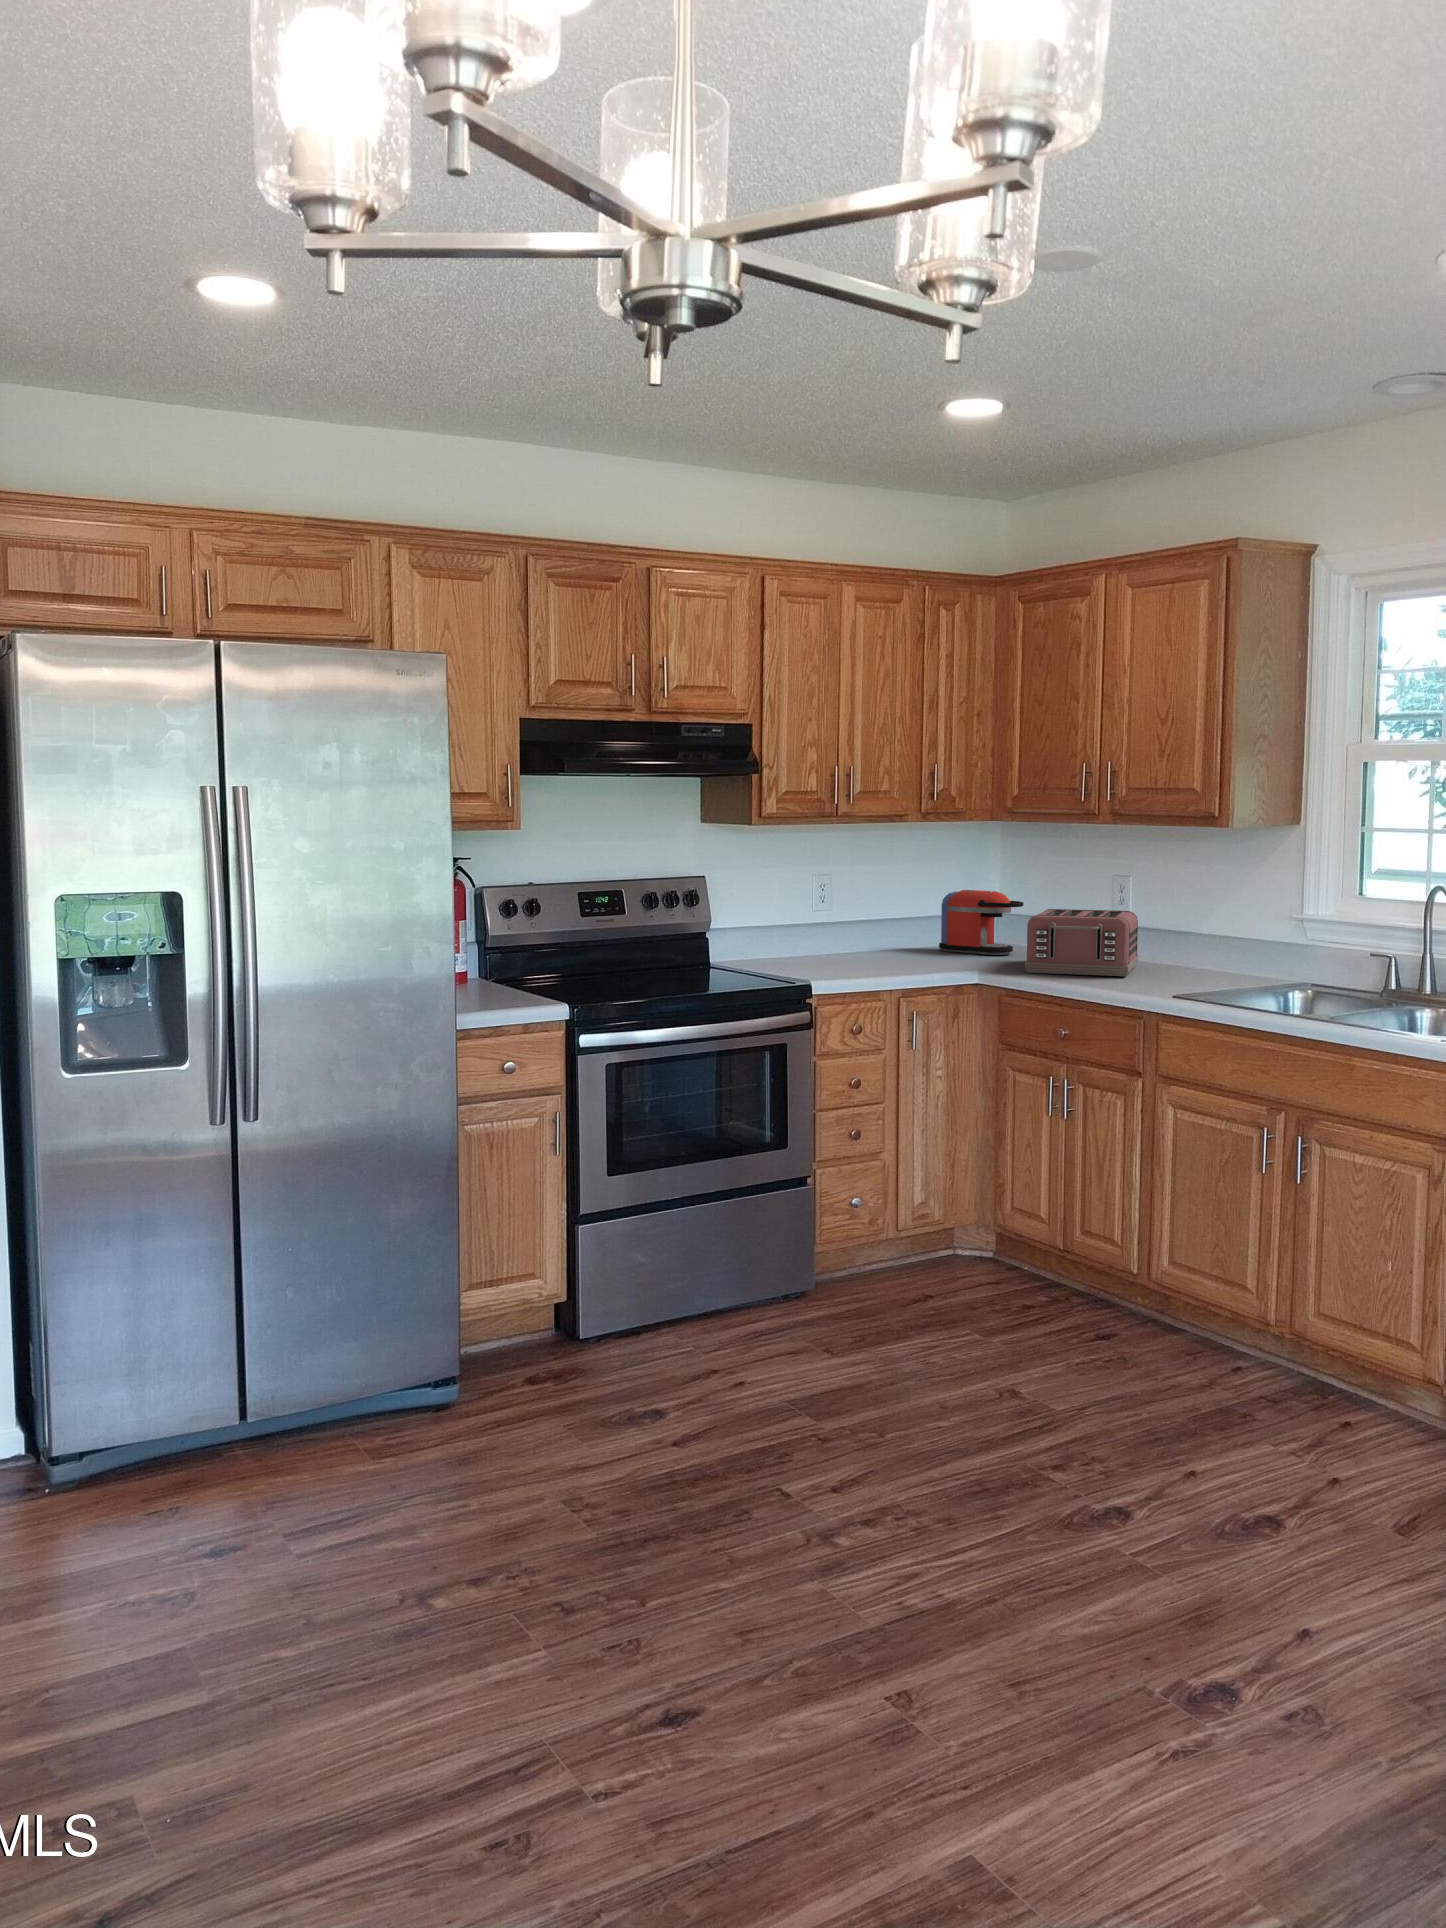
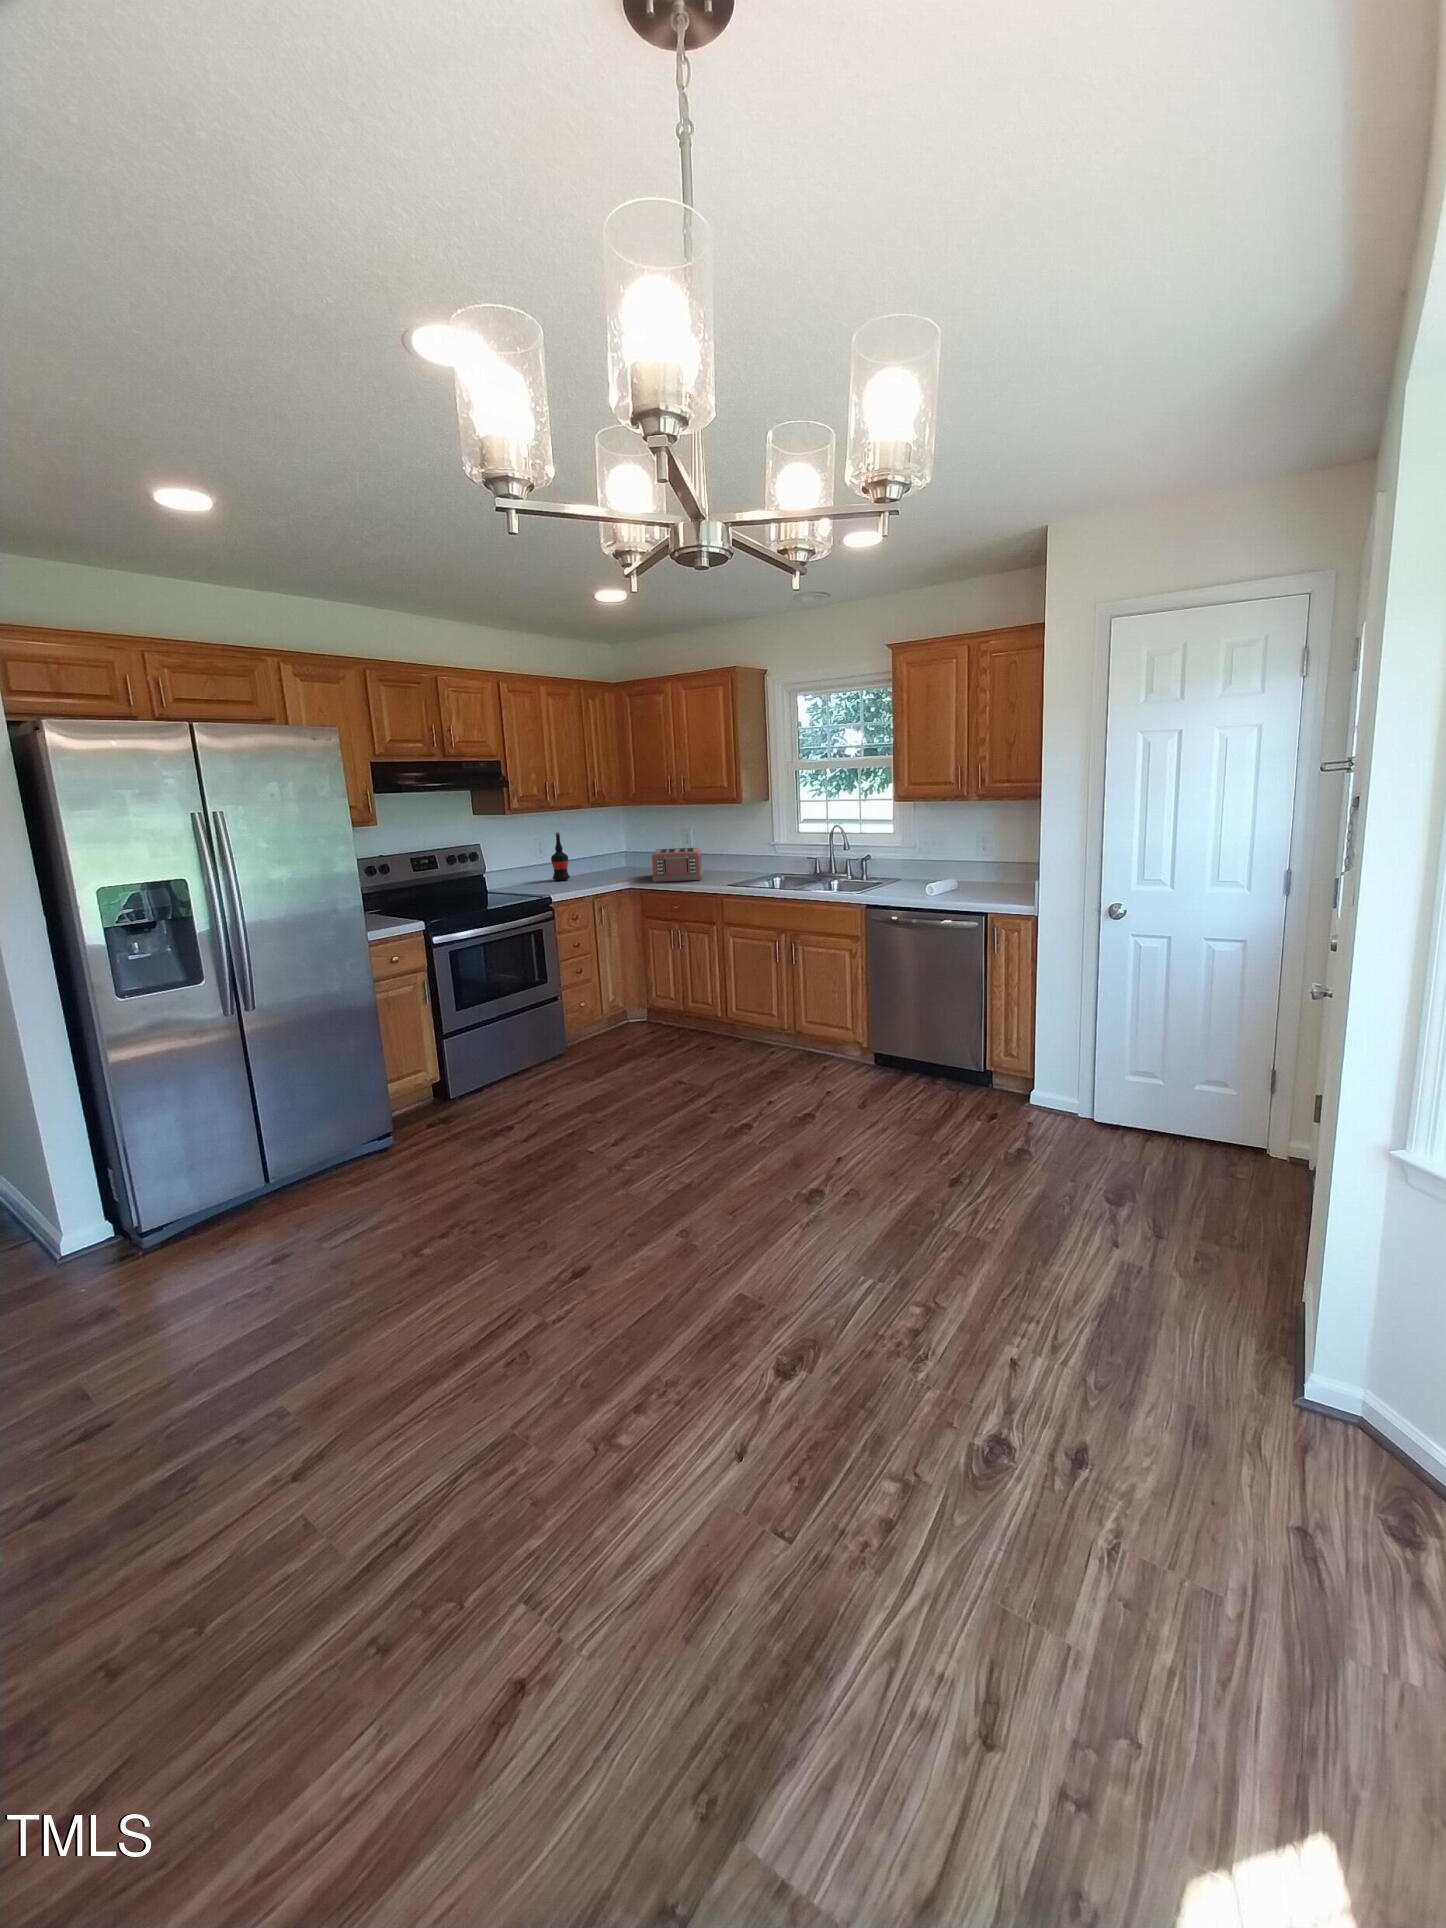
wine bottle: none [837,864,870,956] -> present [551,832,570,880]
coffee maker: present [939,890,1024,955] -> none [602,842,644,874]

